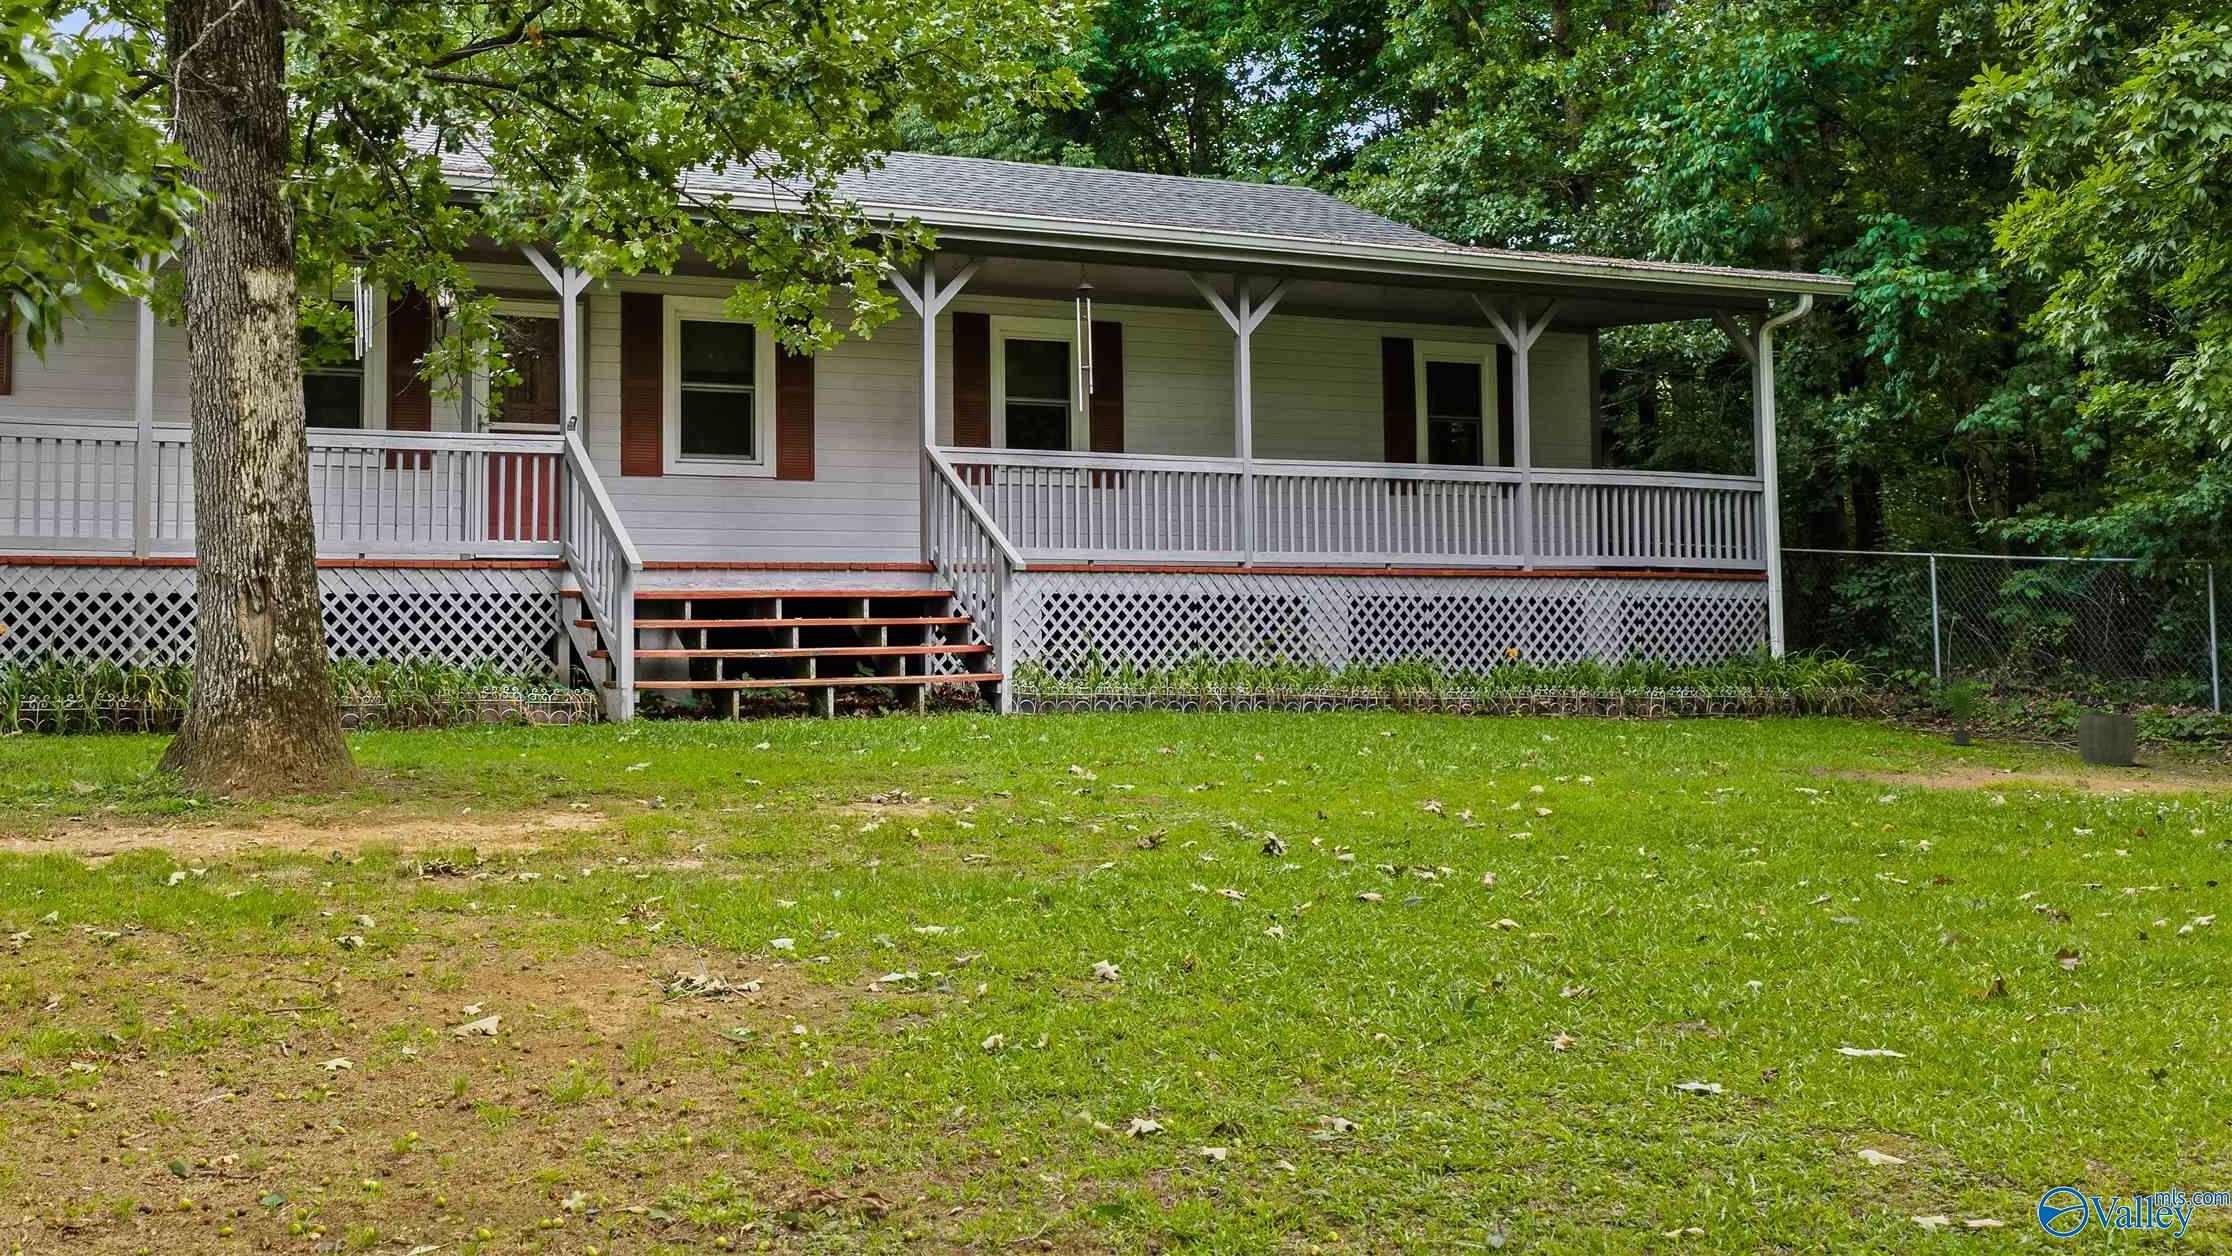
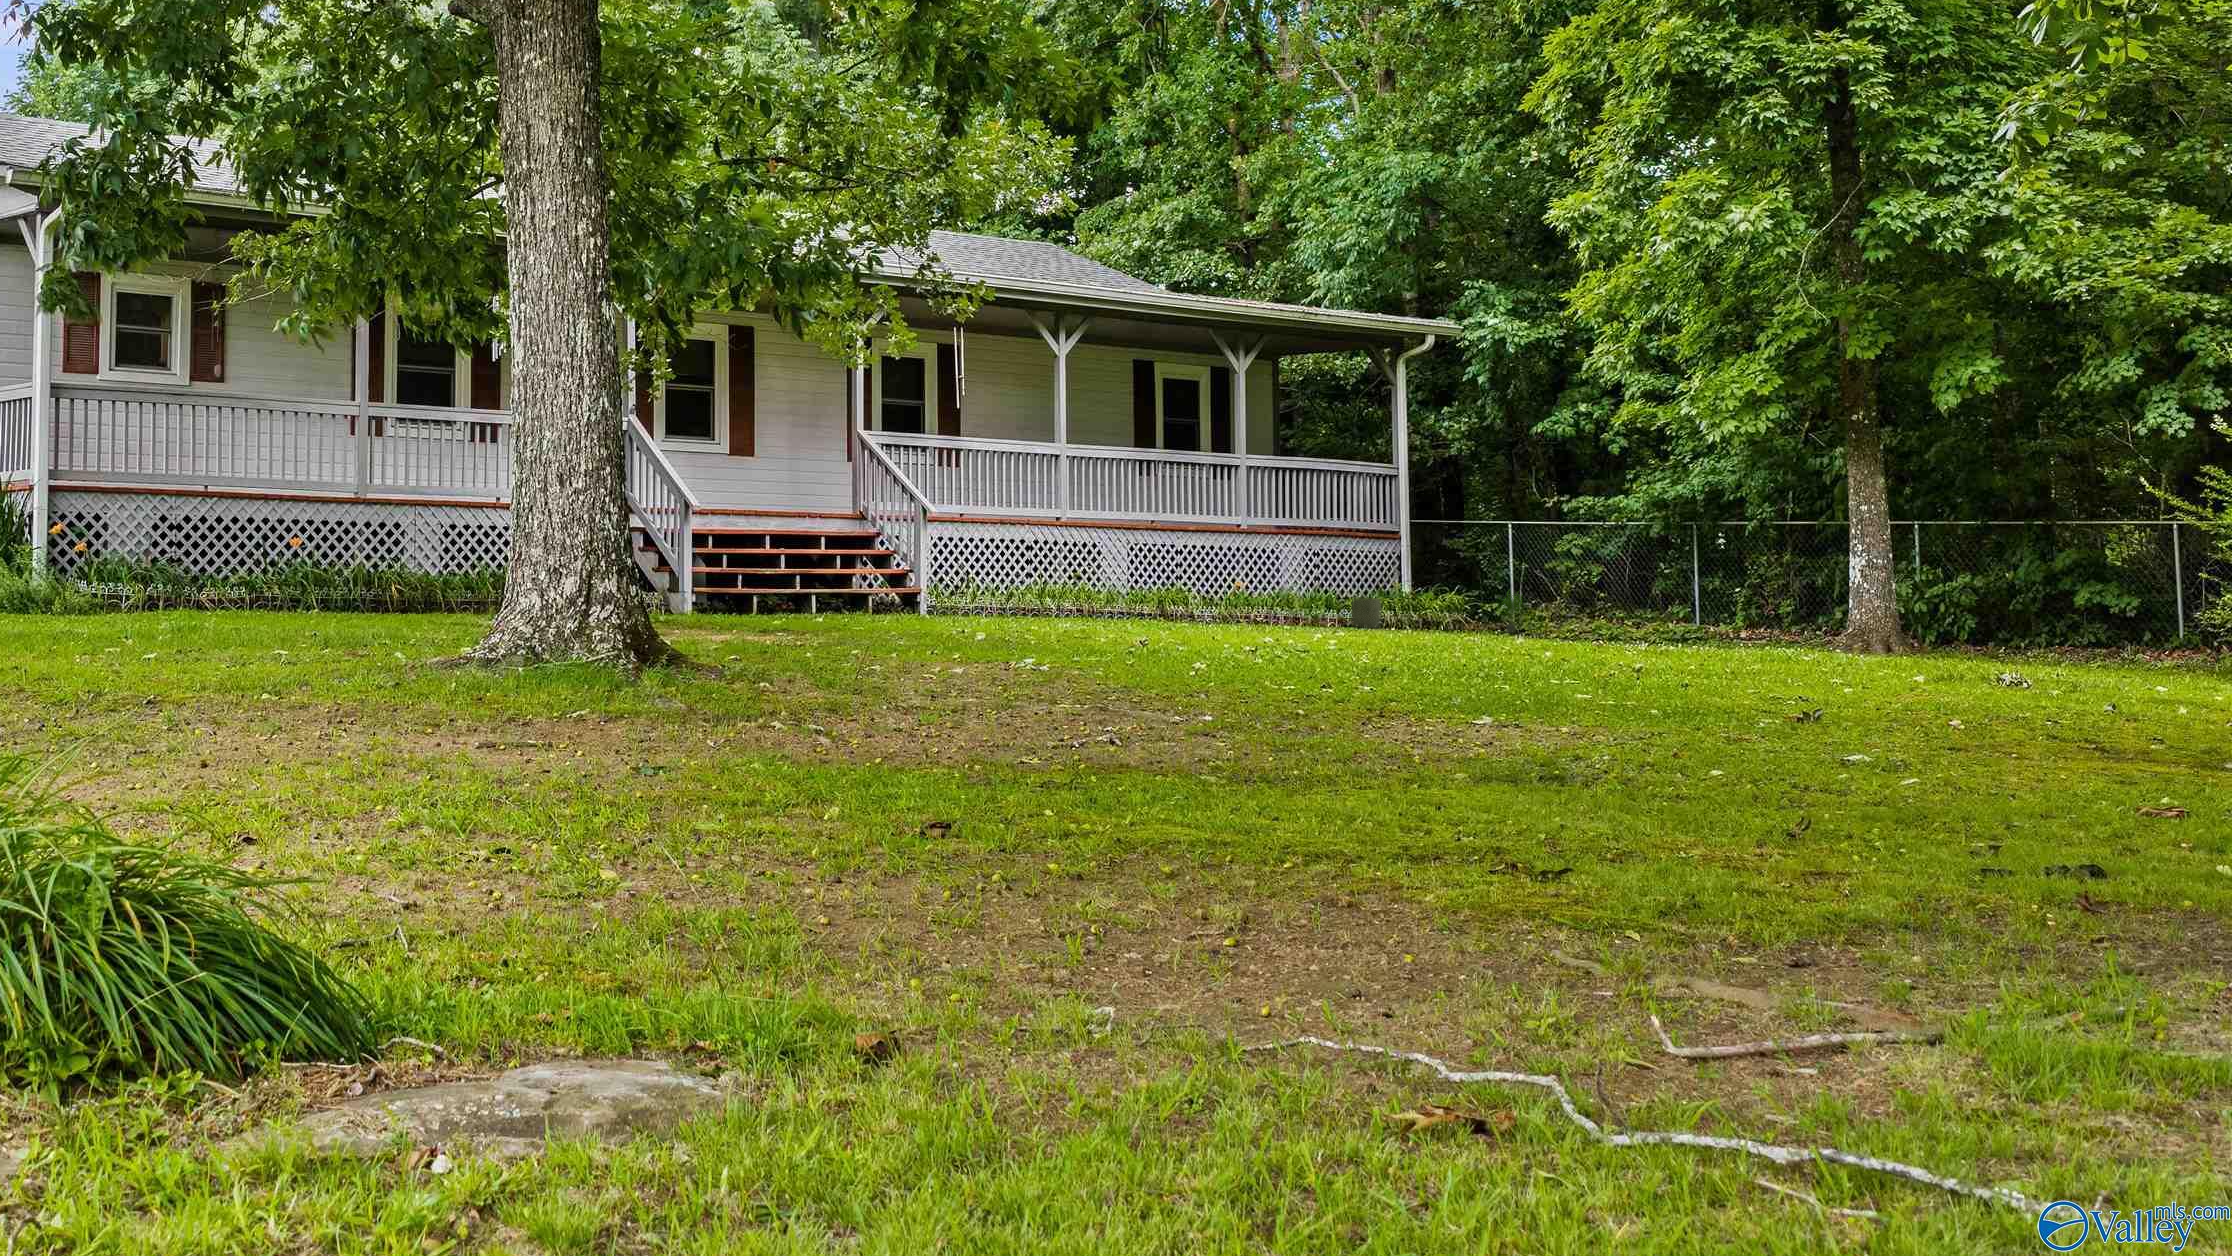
woven basket: present [2078,712,2136,766] -> present [1351,597,1381,628]

